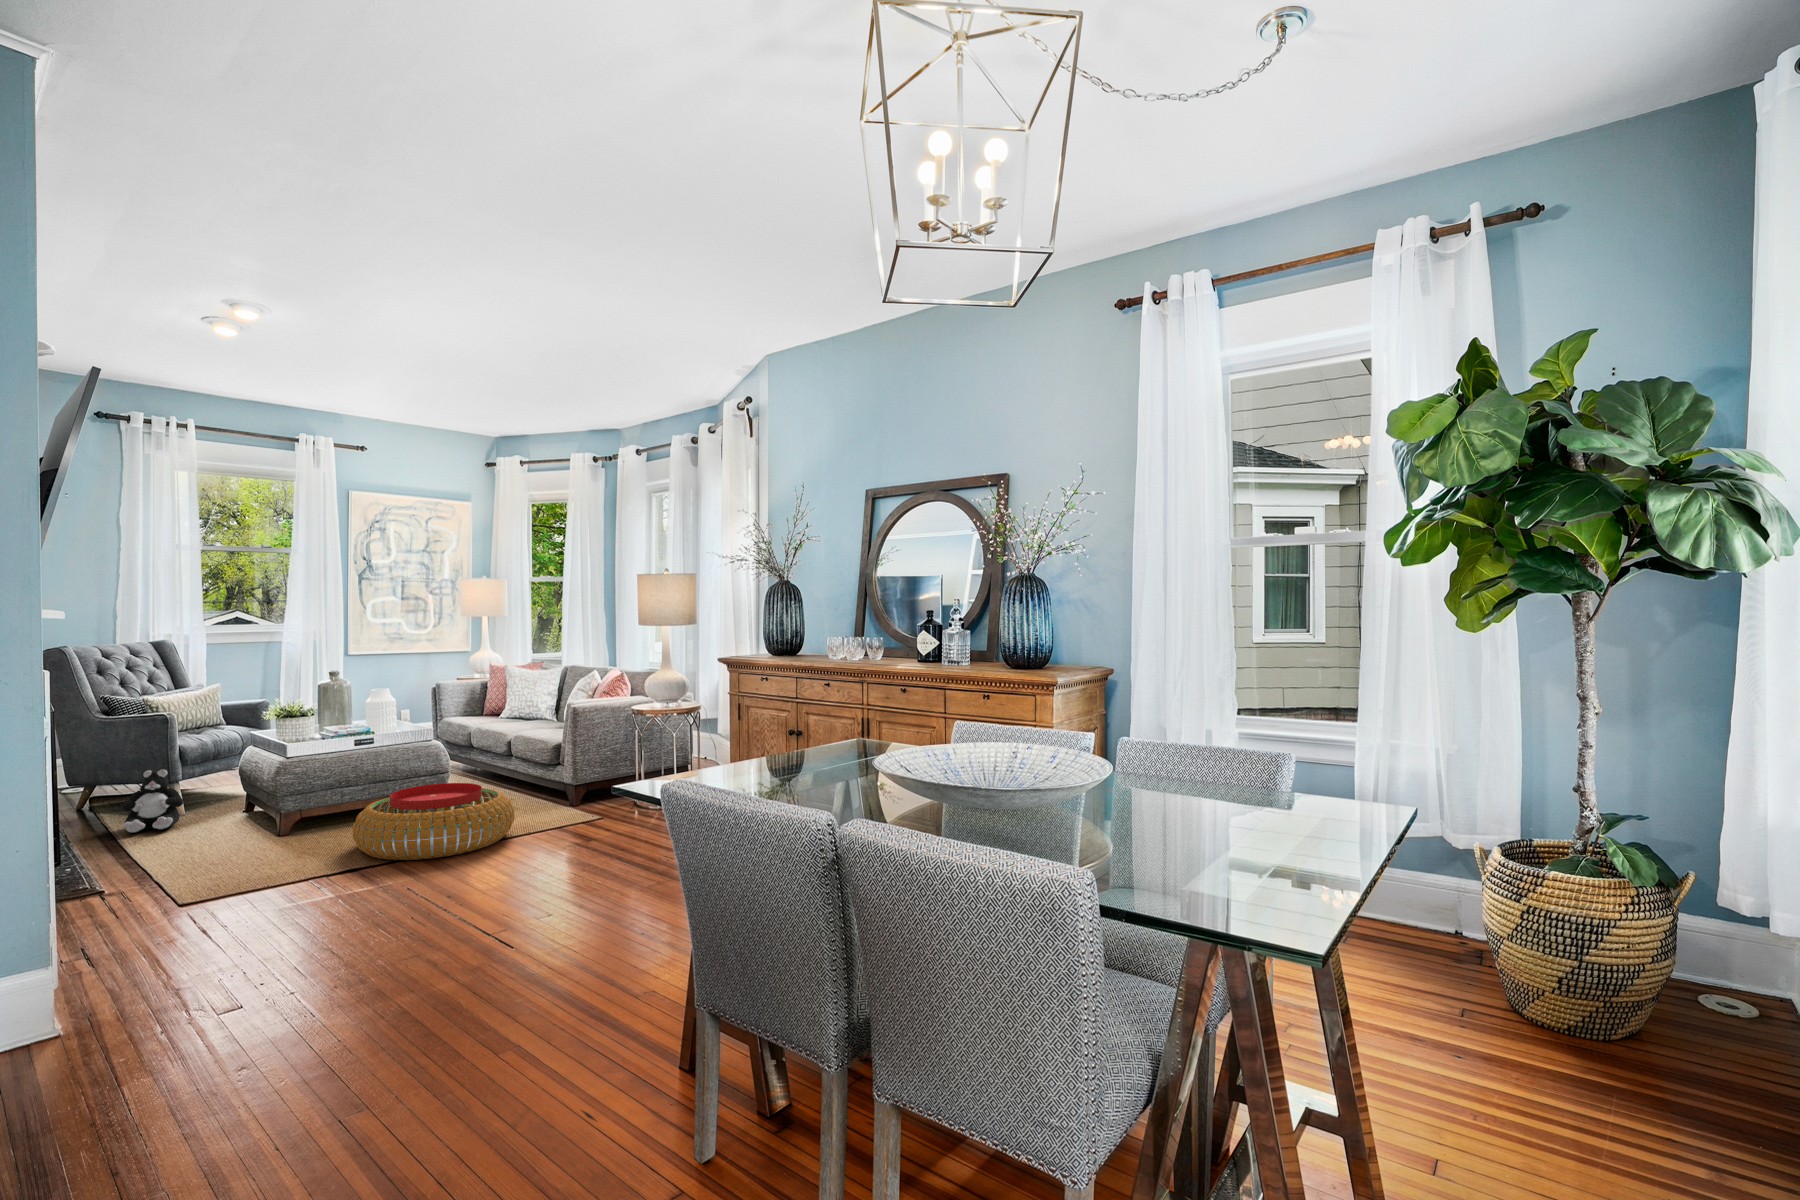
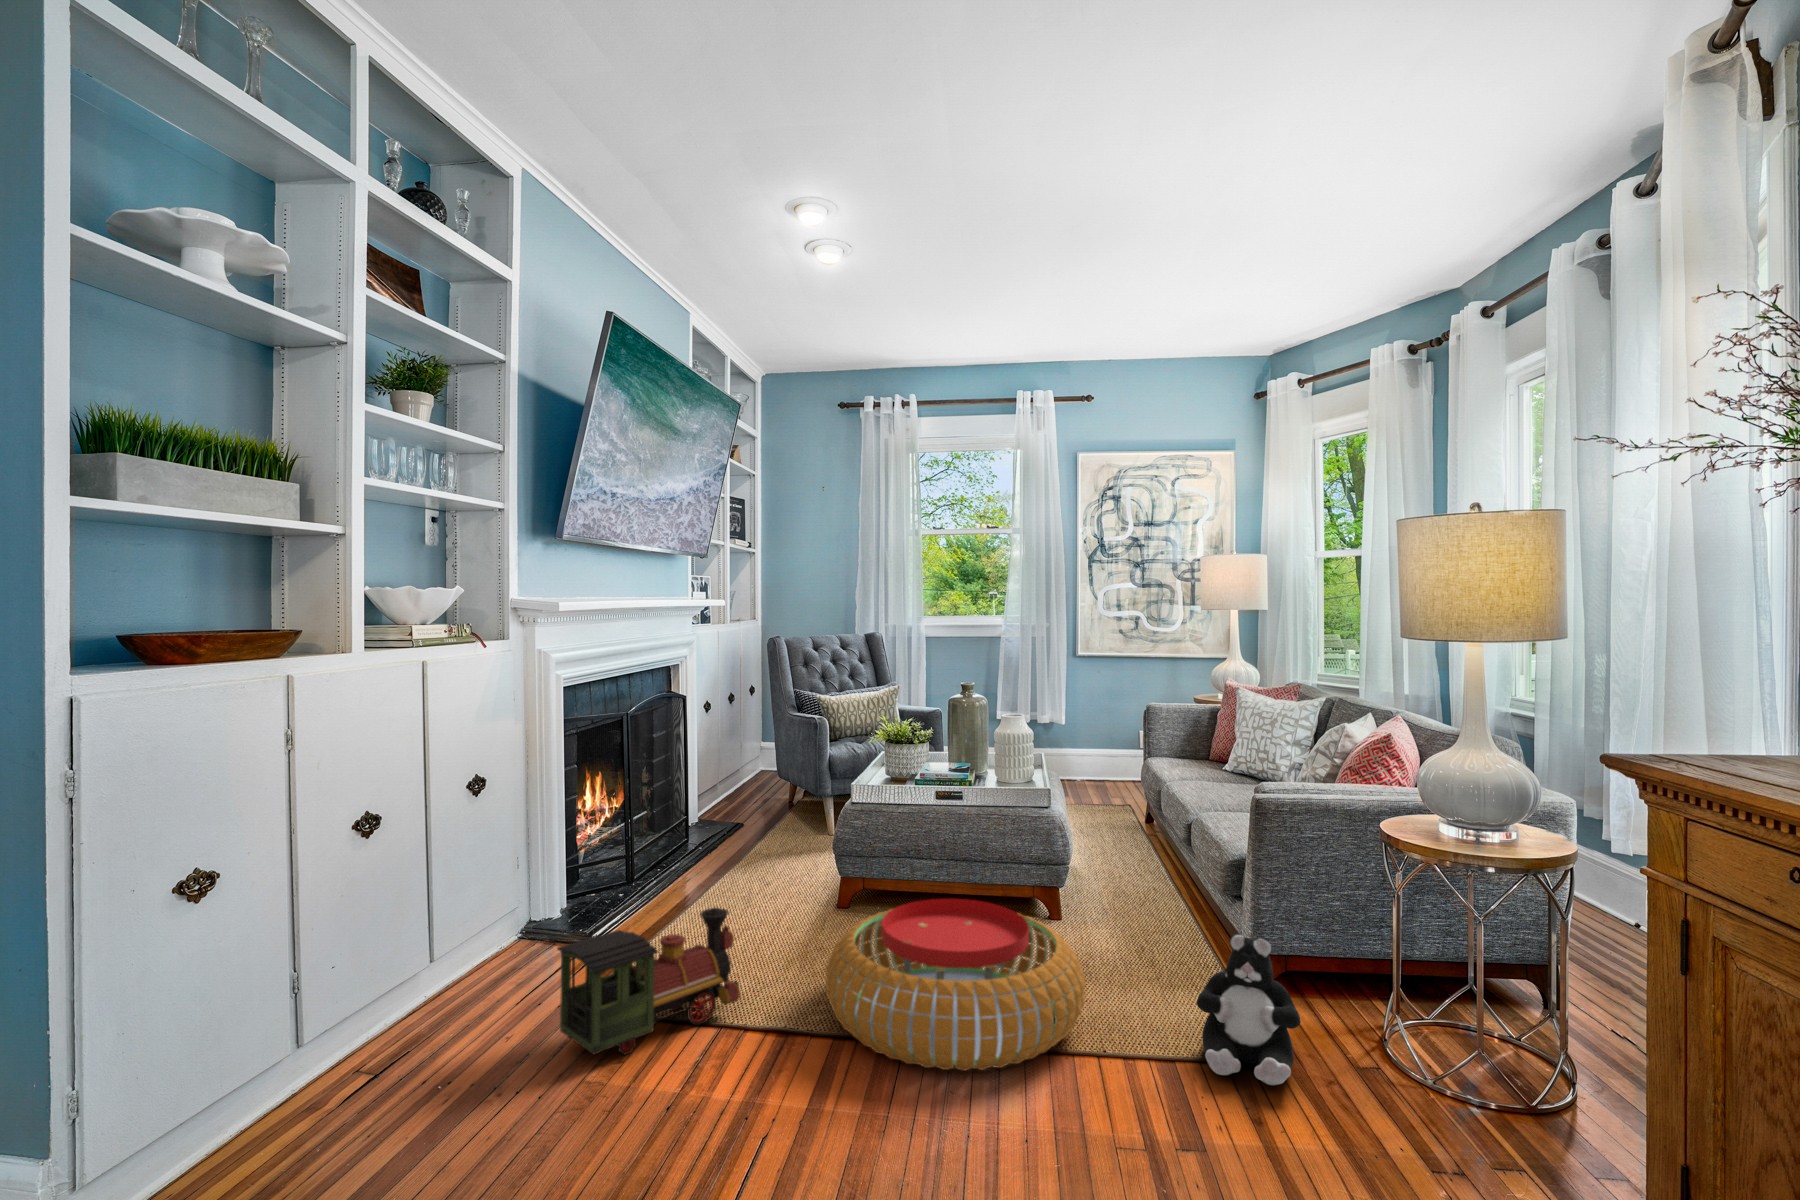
plush toy: present [122,769,184,833] -> present [1197,933,1300,1086]
toy train: none [196,813,303,902] -> present [557,908,740,1055]

